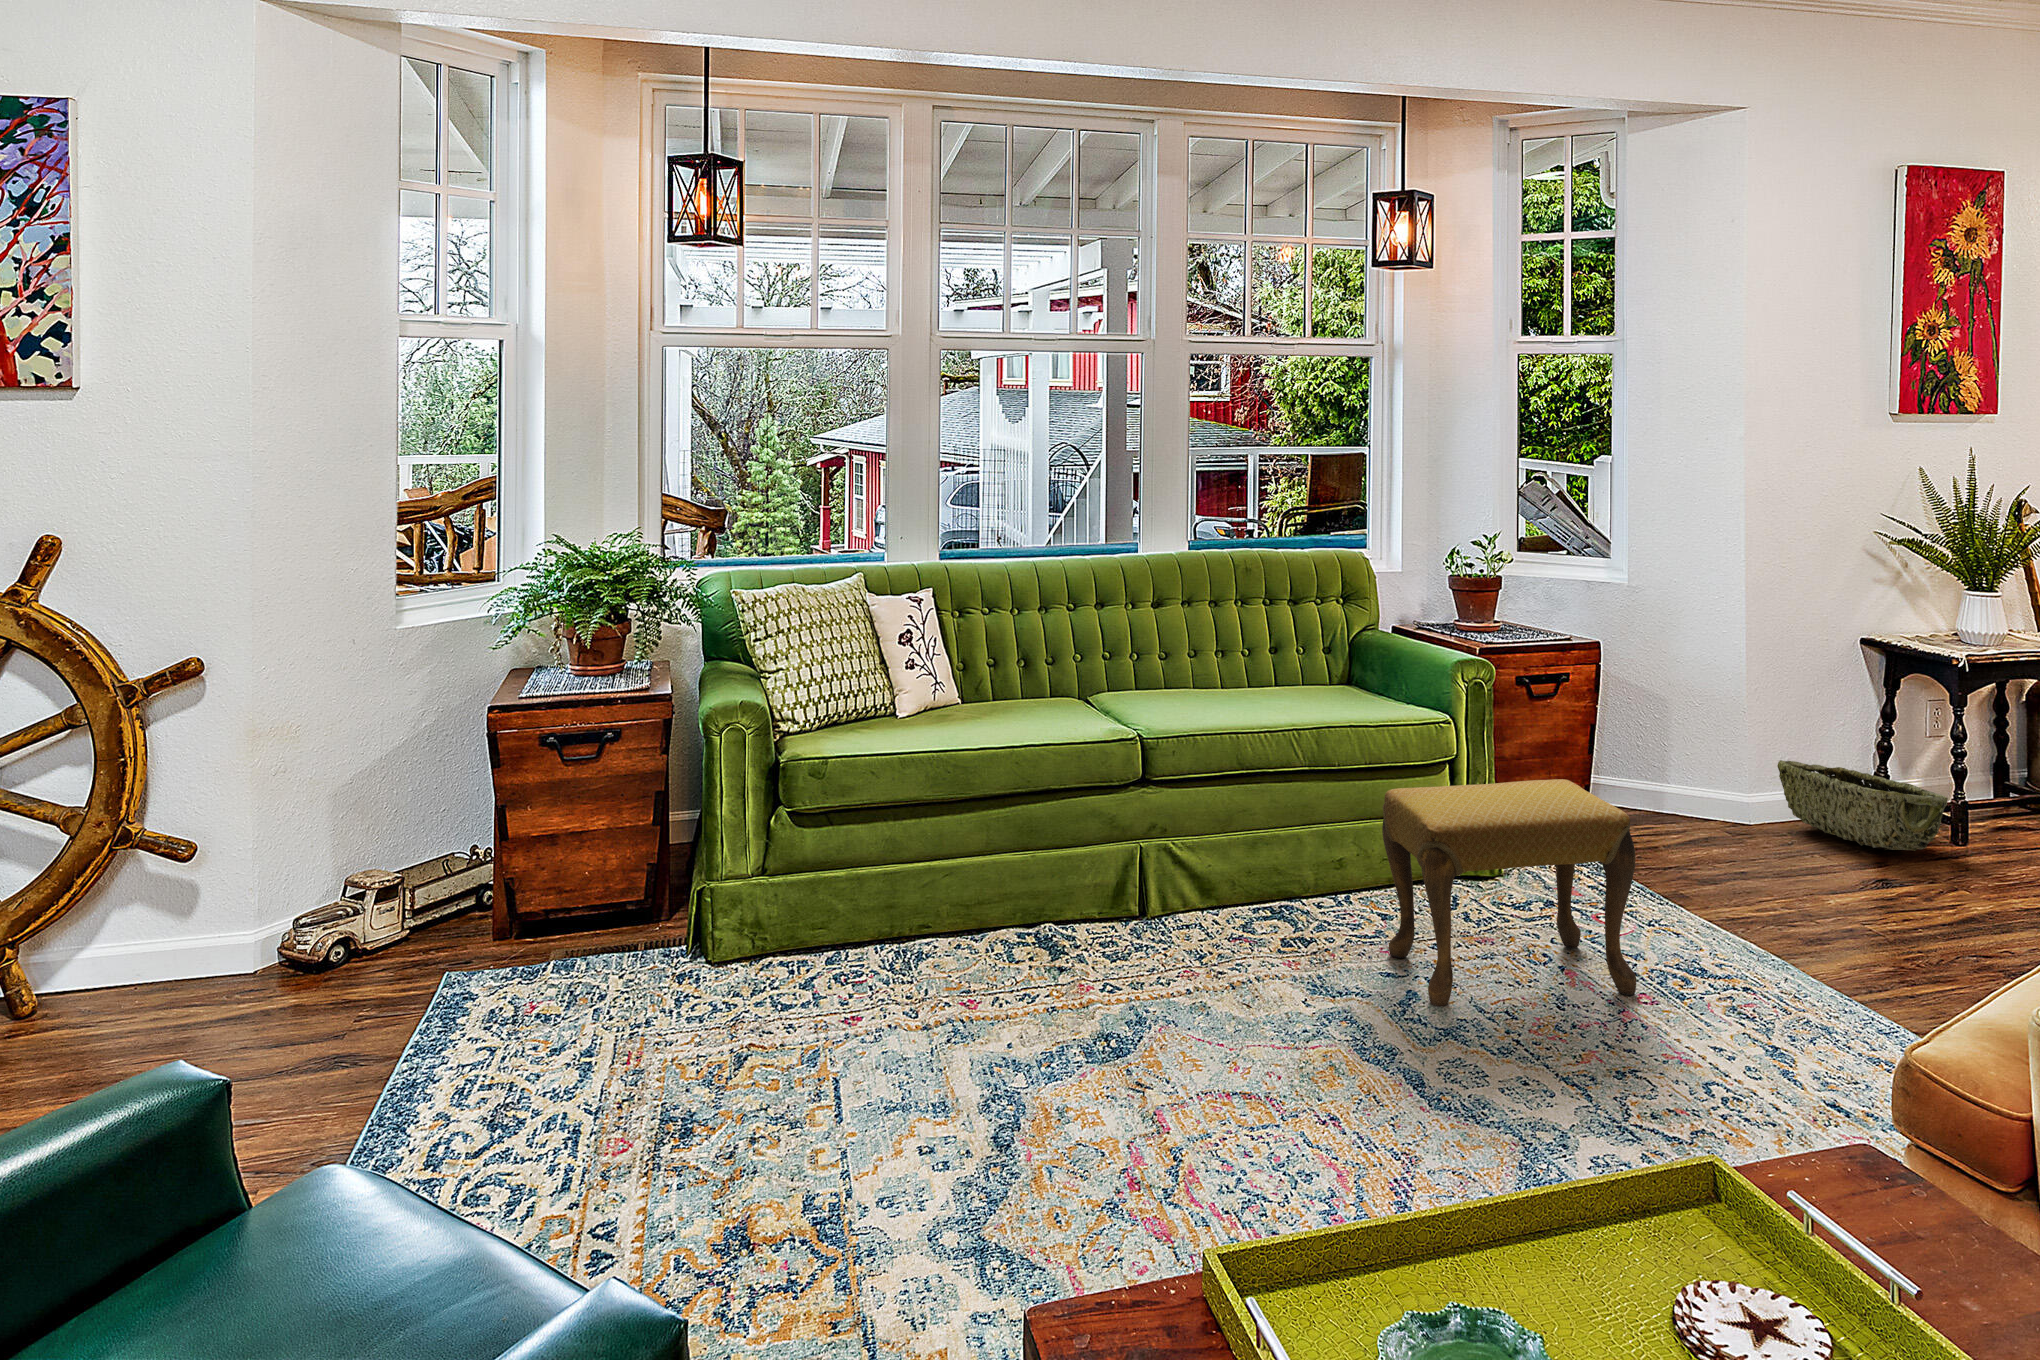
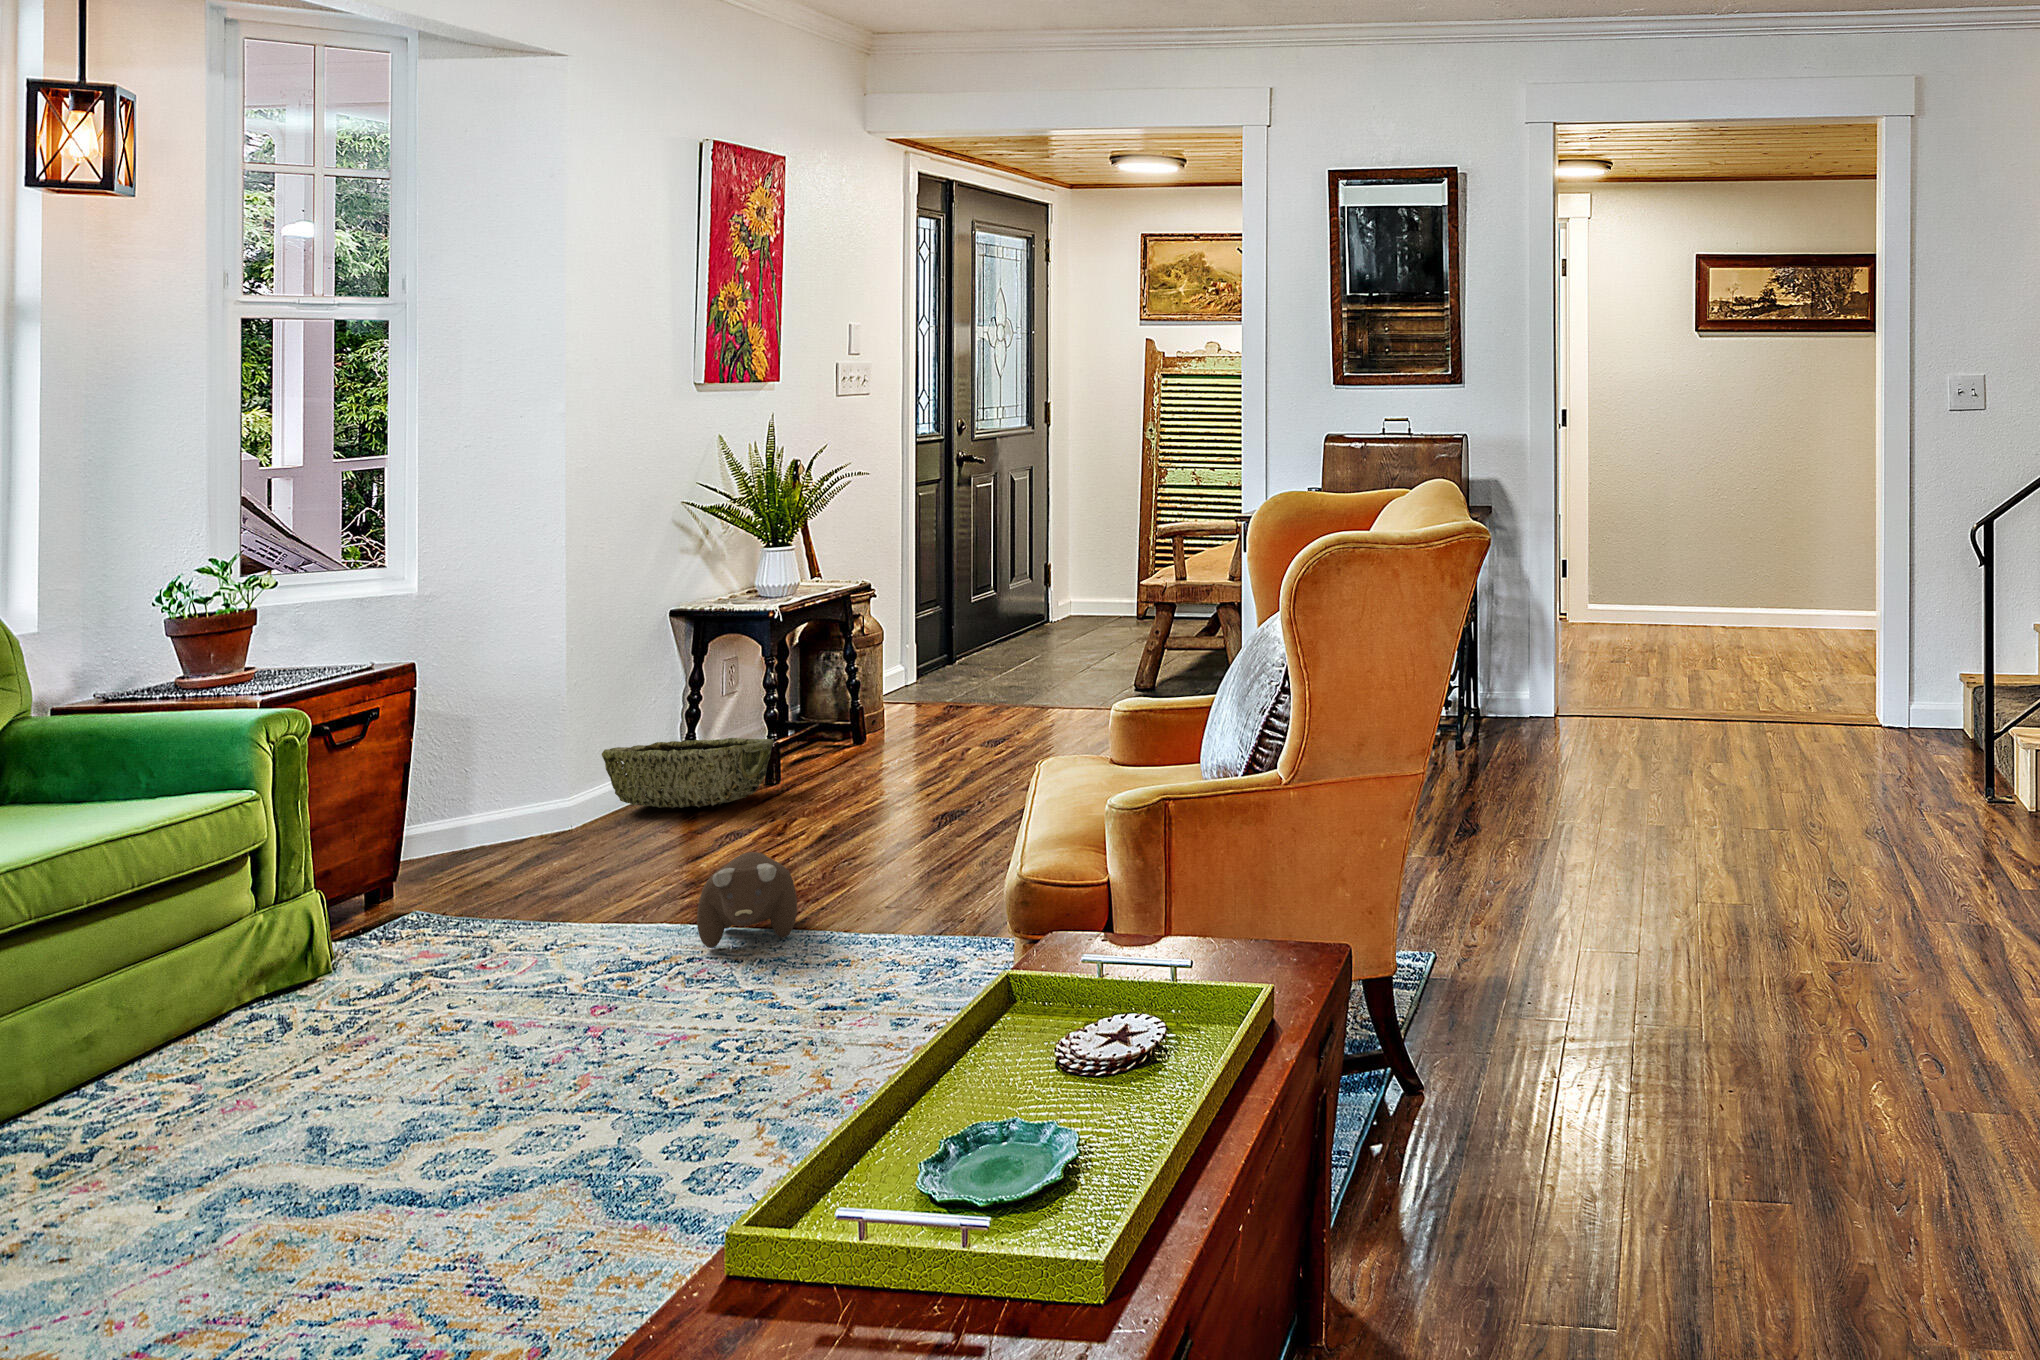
footstool: present [1382,779,1637,1007] -> none [224,812,587,1127]
plush toy: none [1758,904,1862,1009] -> present [697,852,797,948]

